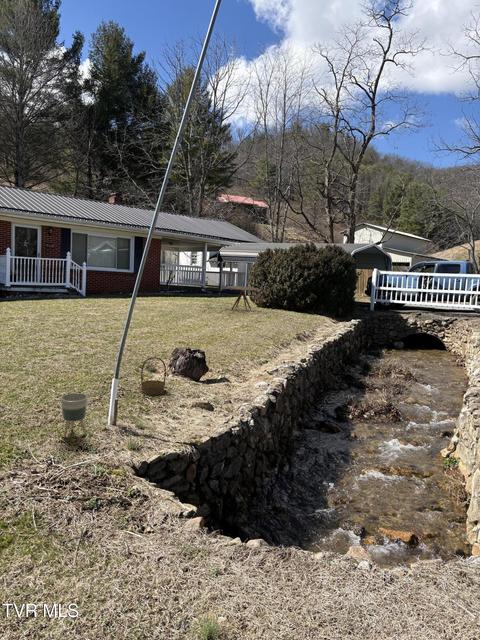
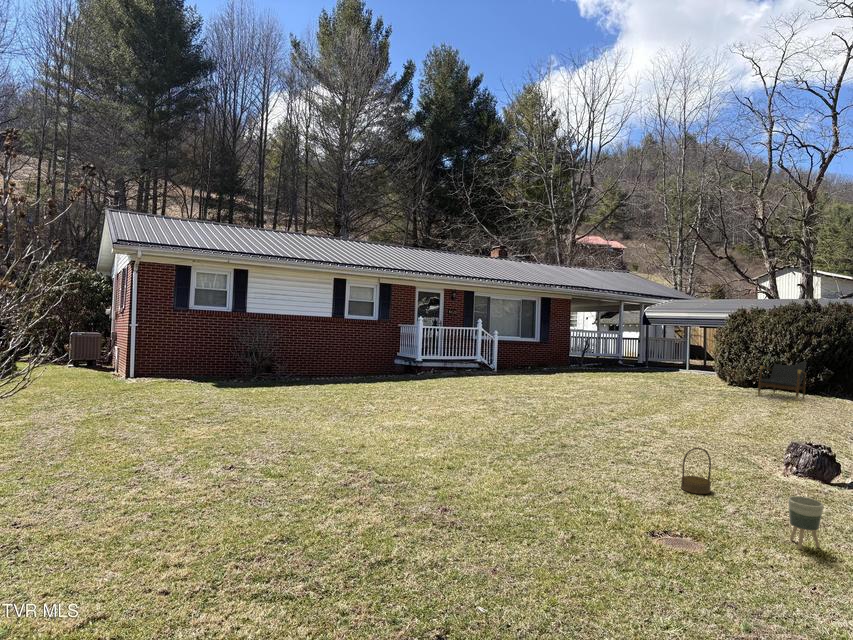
lounge chair: none [265,284,300,319] -> present [758,360,807,401]
round table: present [226,286,259,311] -> none [695,358,743,392]
basket: present [141,357,166,395] -> present [681,448,711,494]

